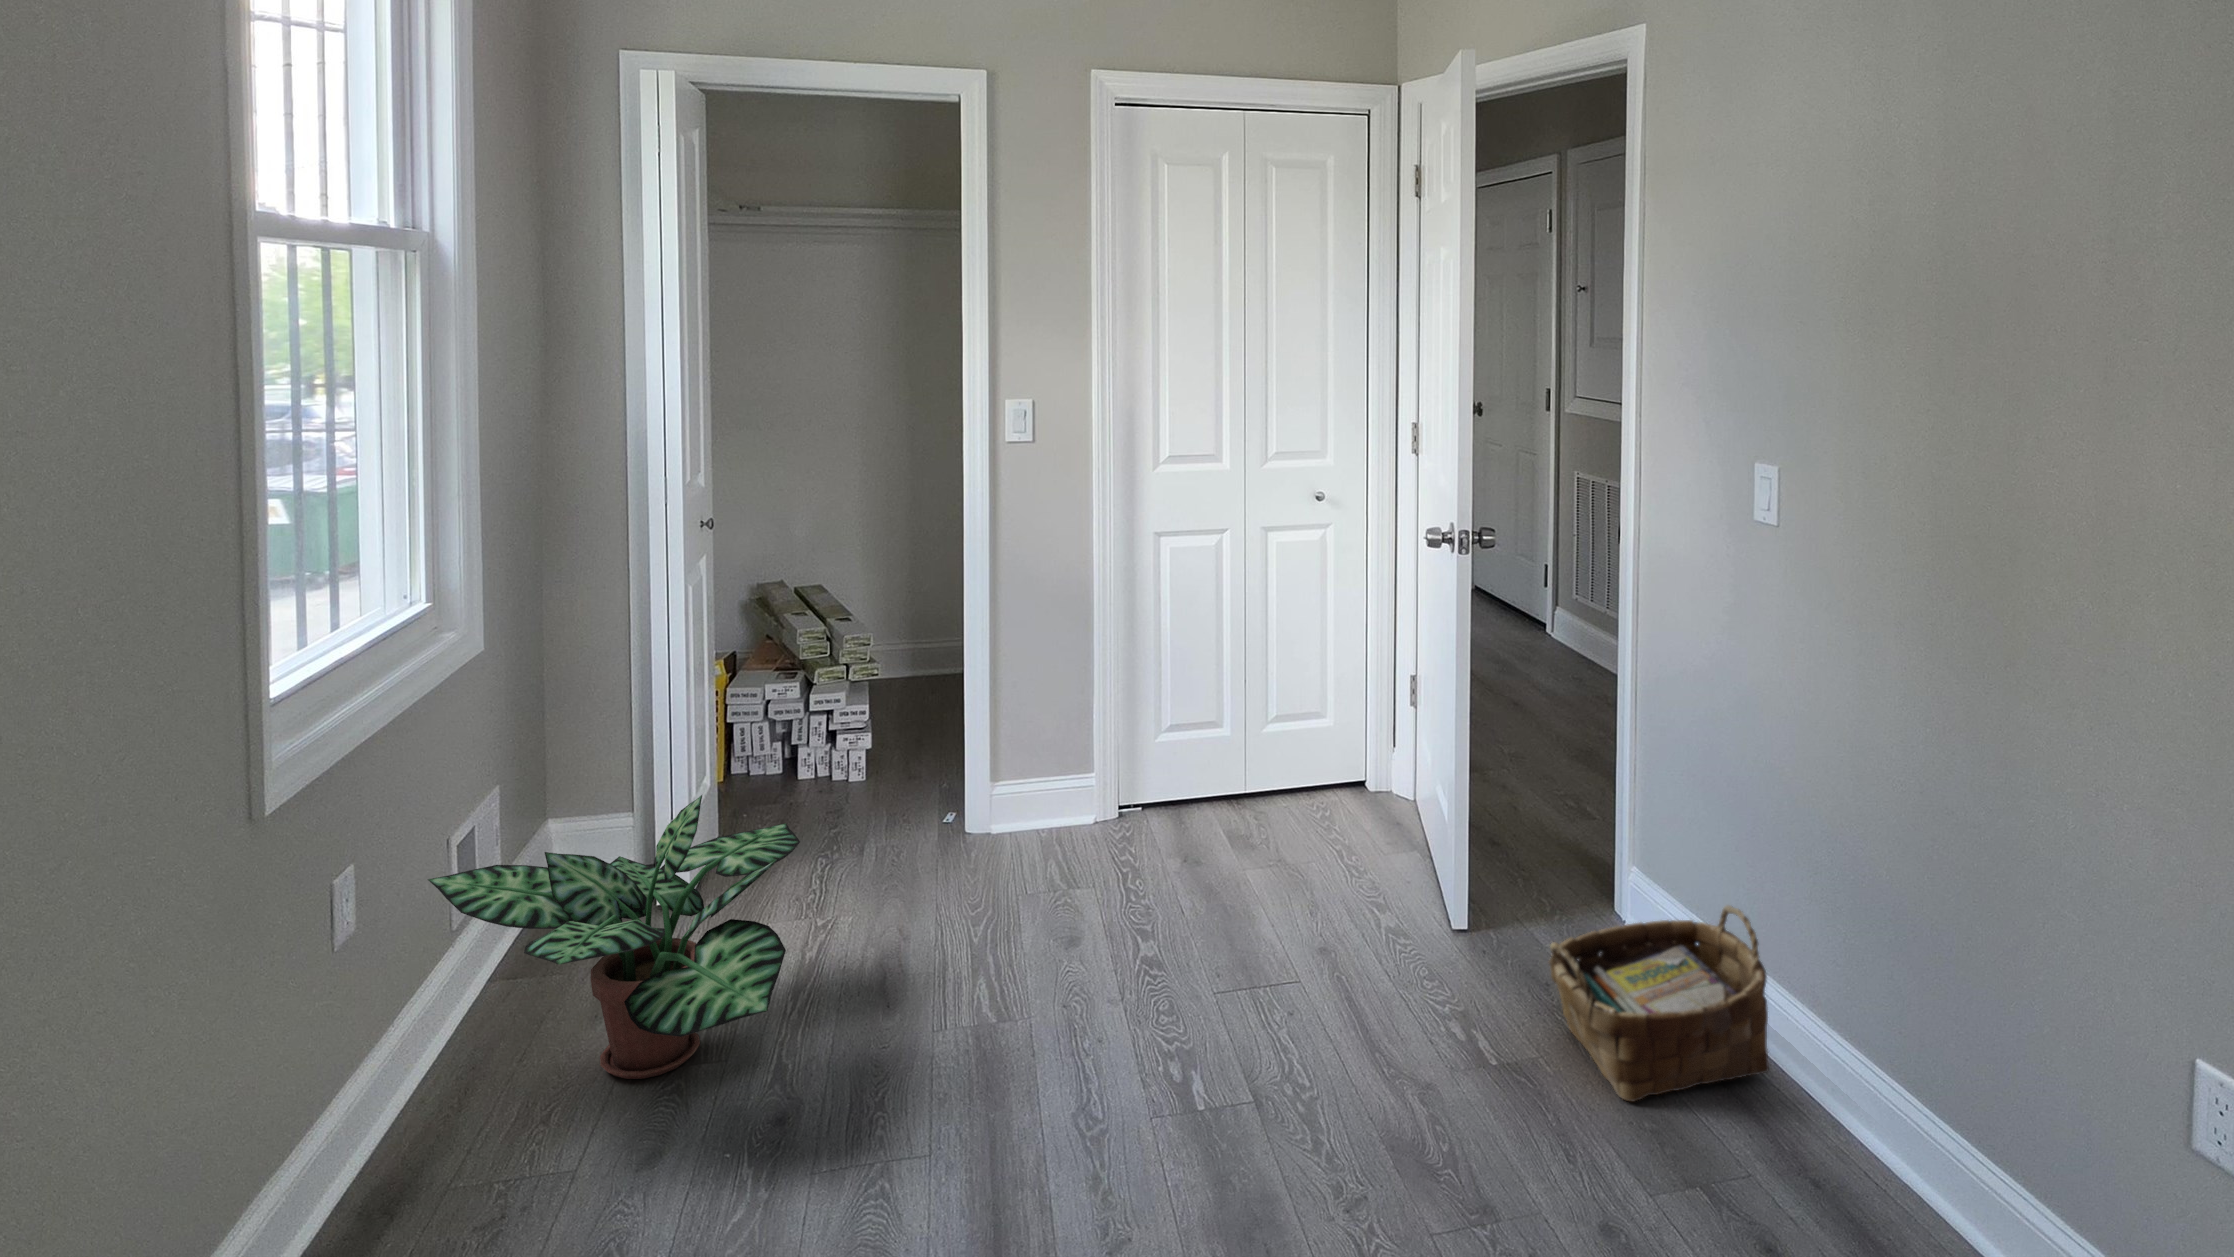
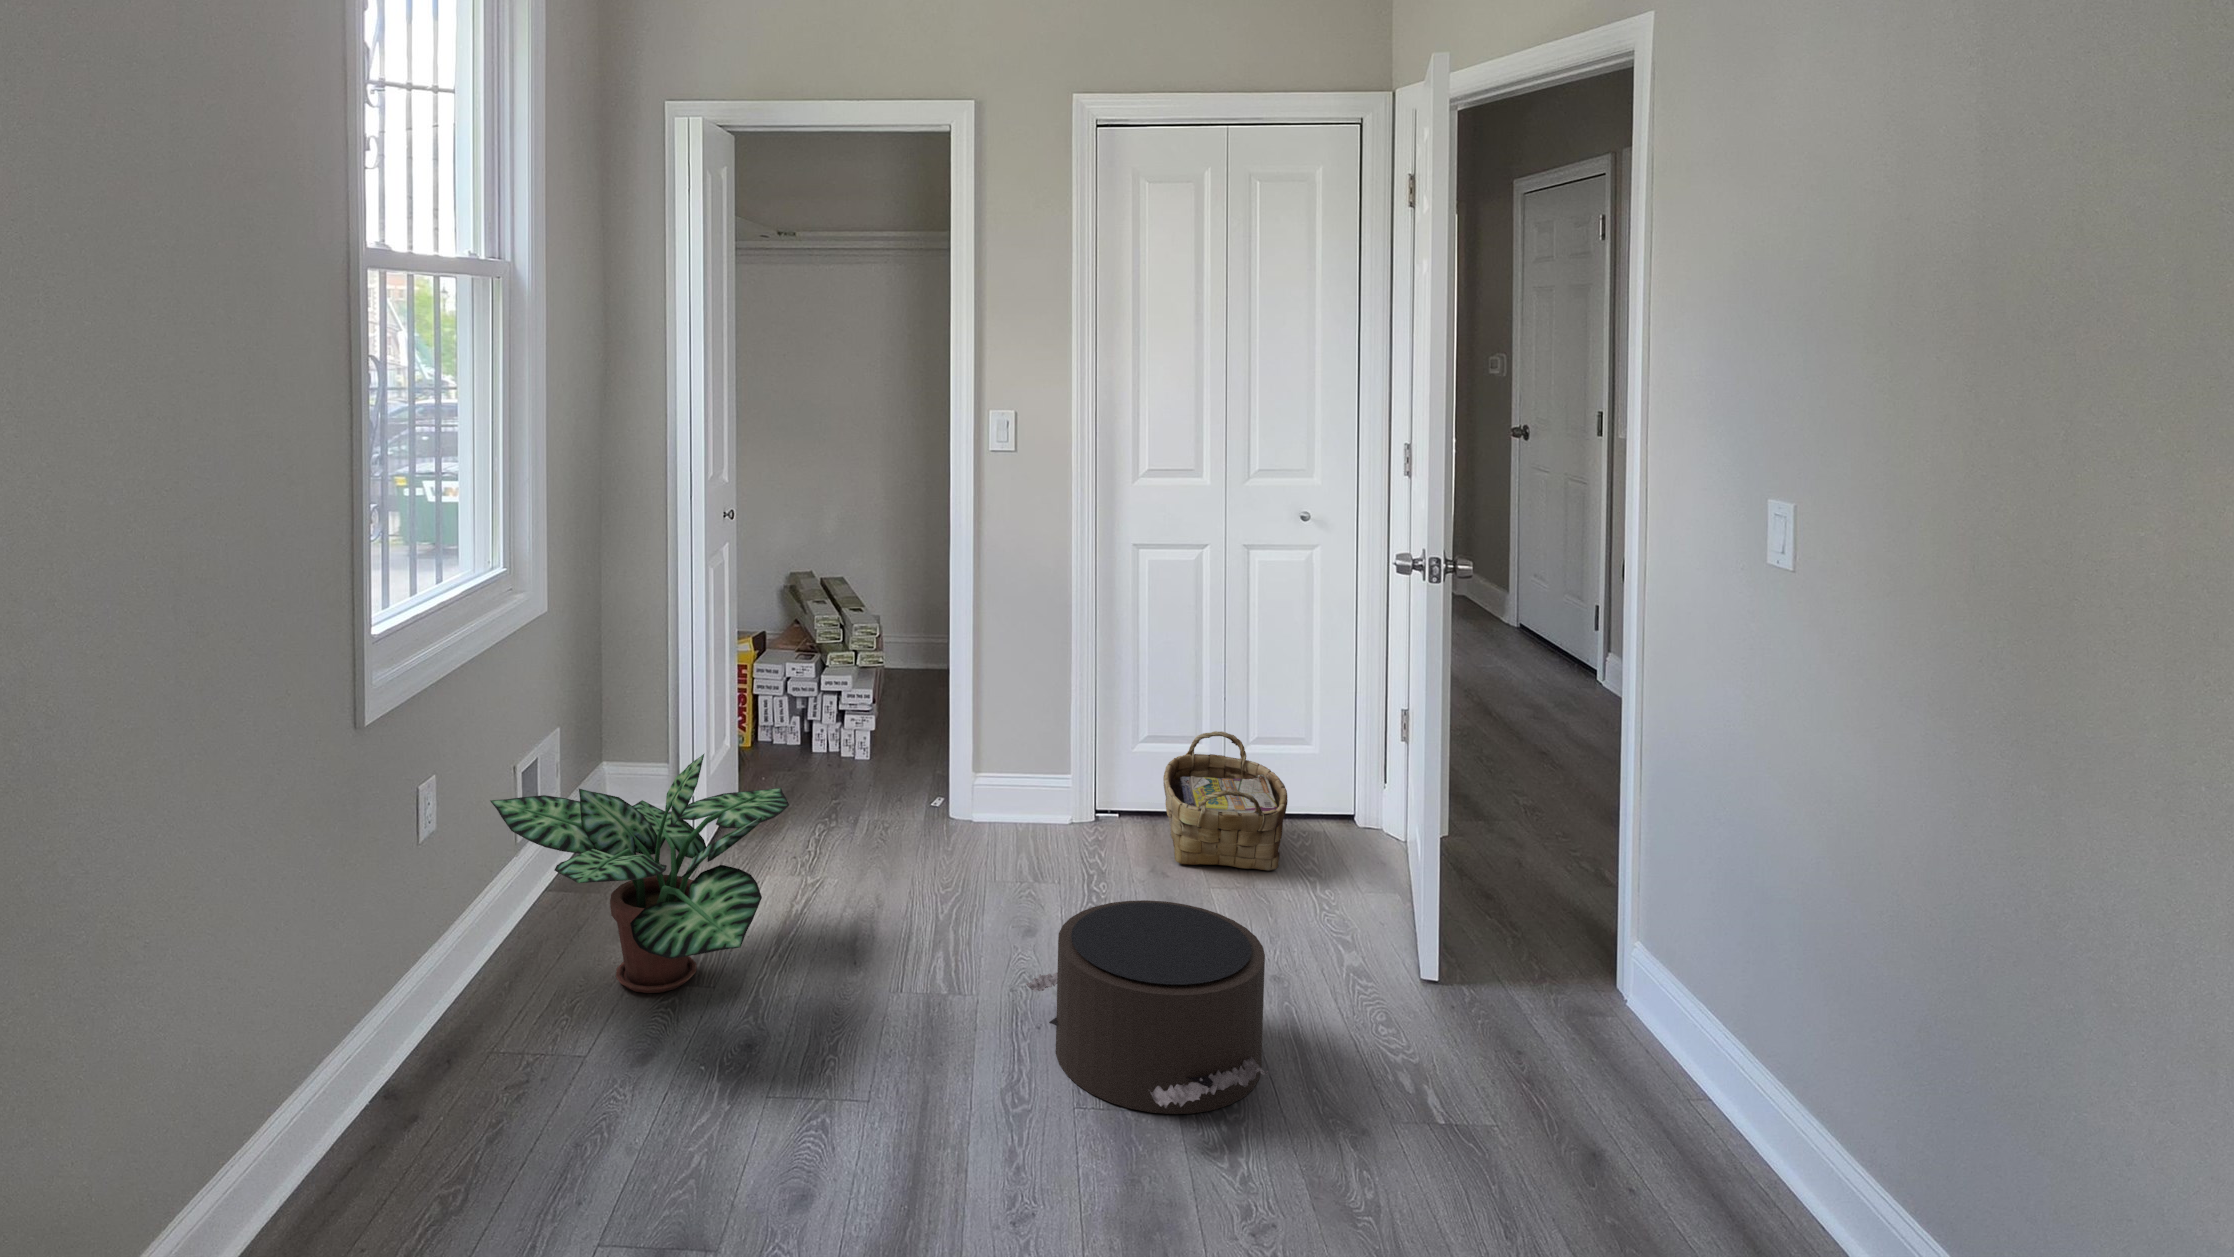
pouf: none [1081,895,1346,1117] -> present [1026,900,1268,1114]
woven basket: present [1549,905,1769,1102] -> present [1163,731,1288,871]

